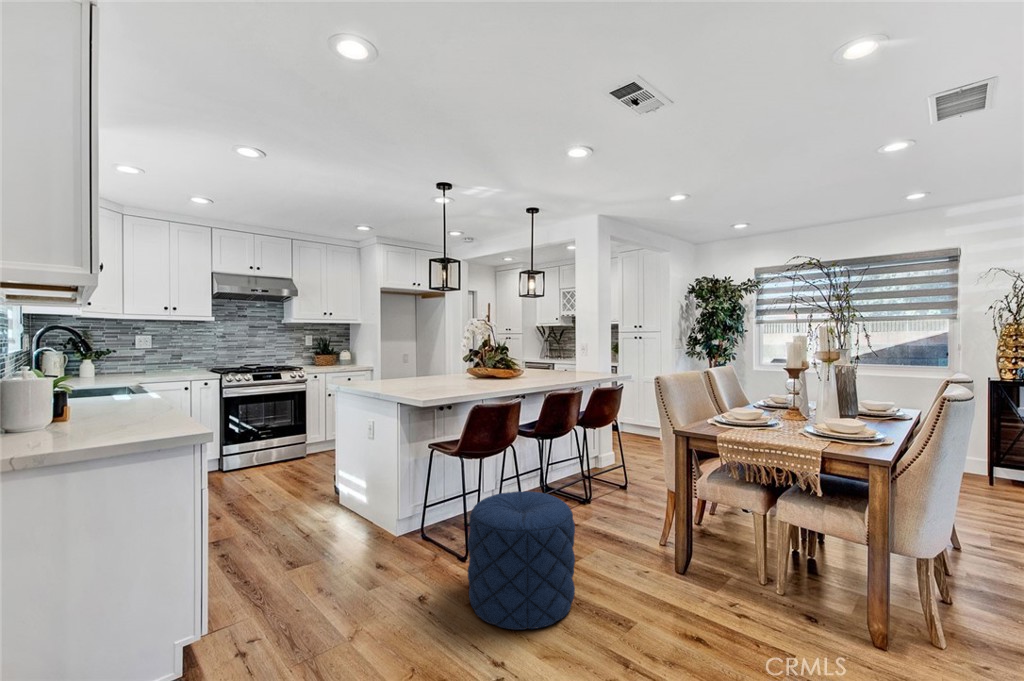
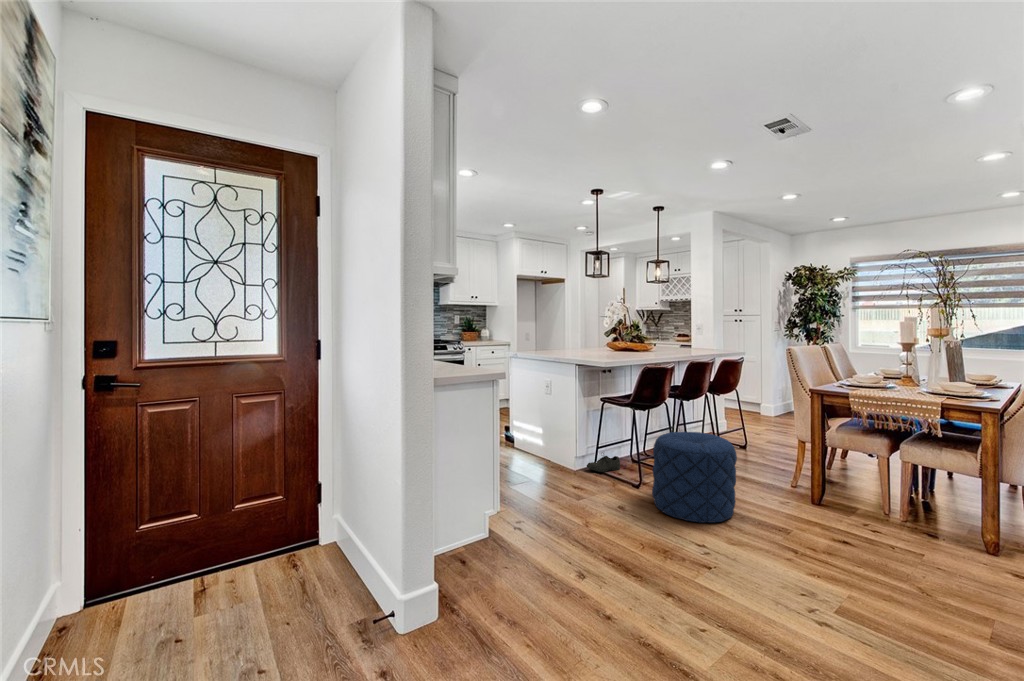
shoe: none [412,510,459,543] -> present [587,453,620,472]

